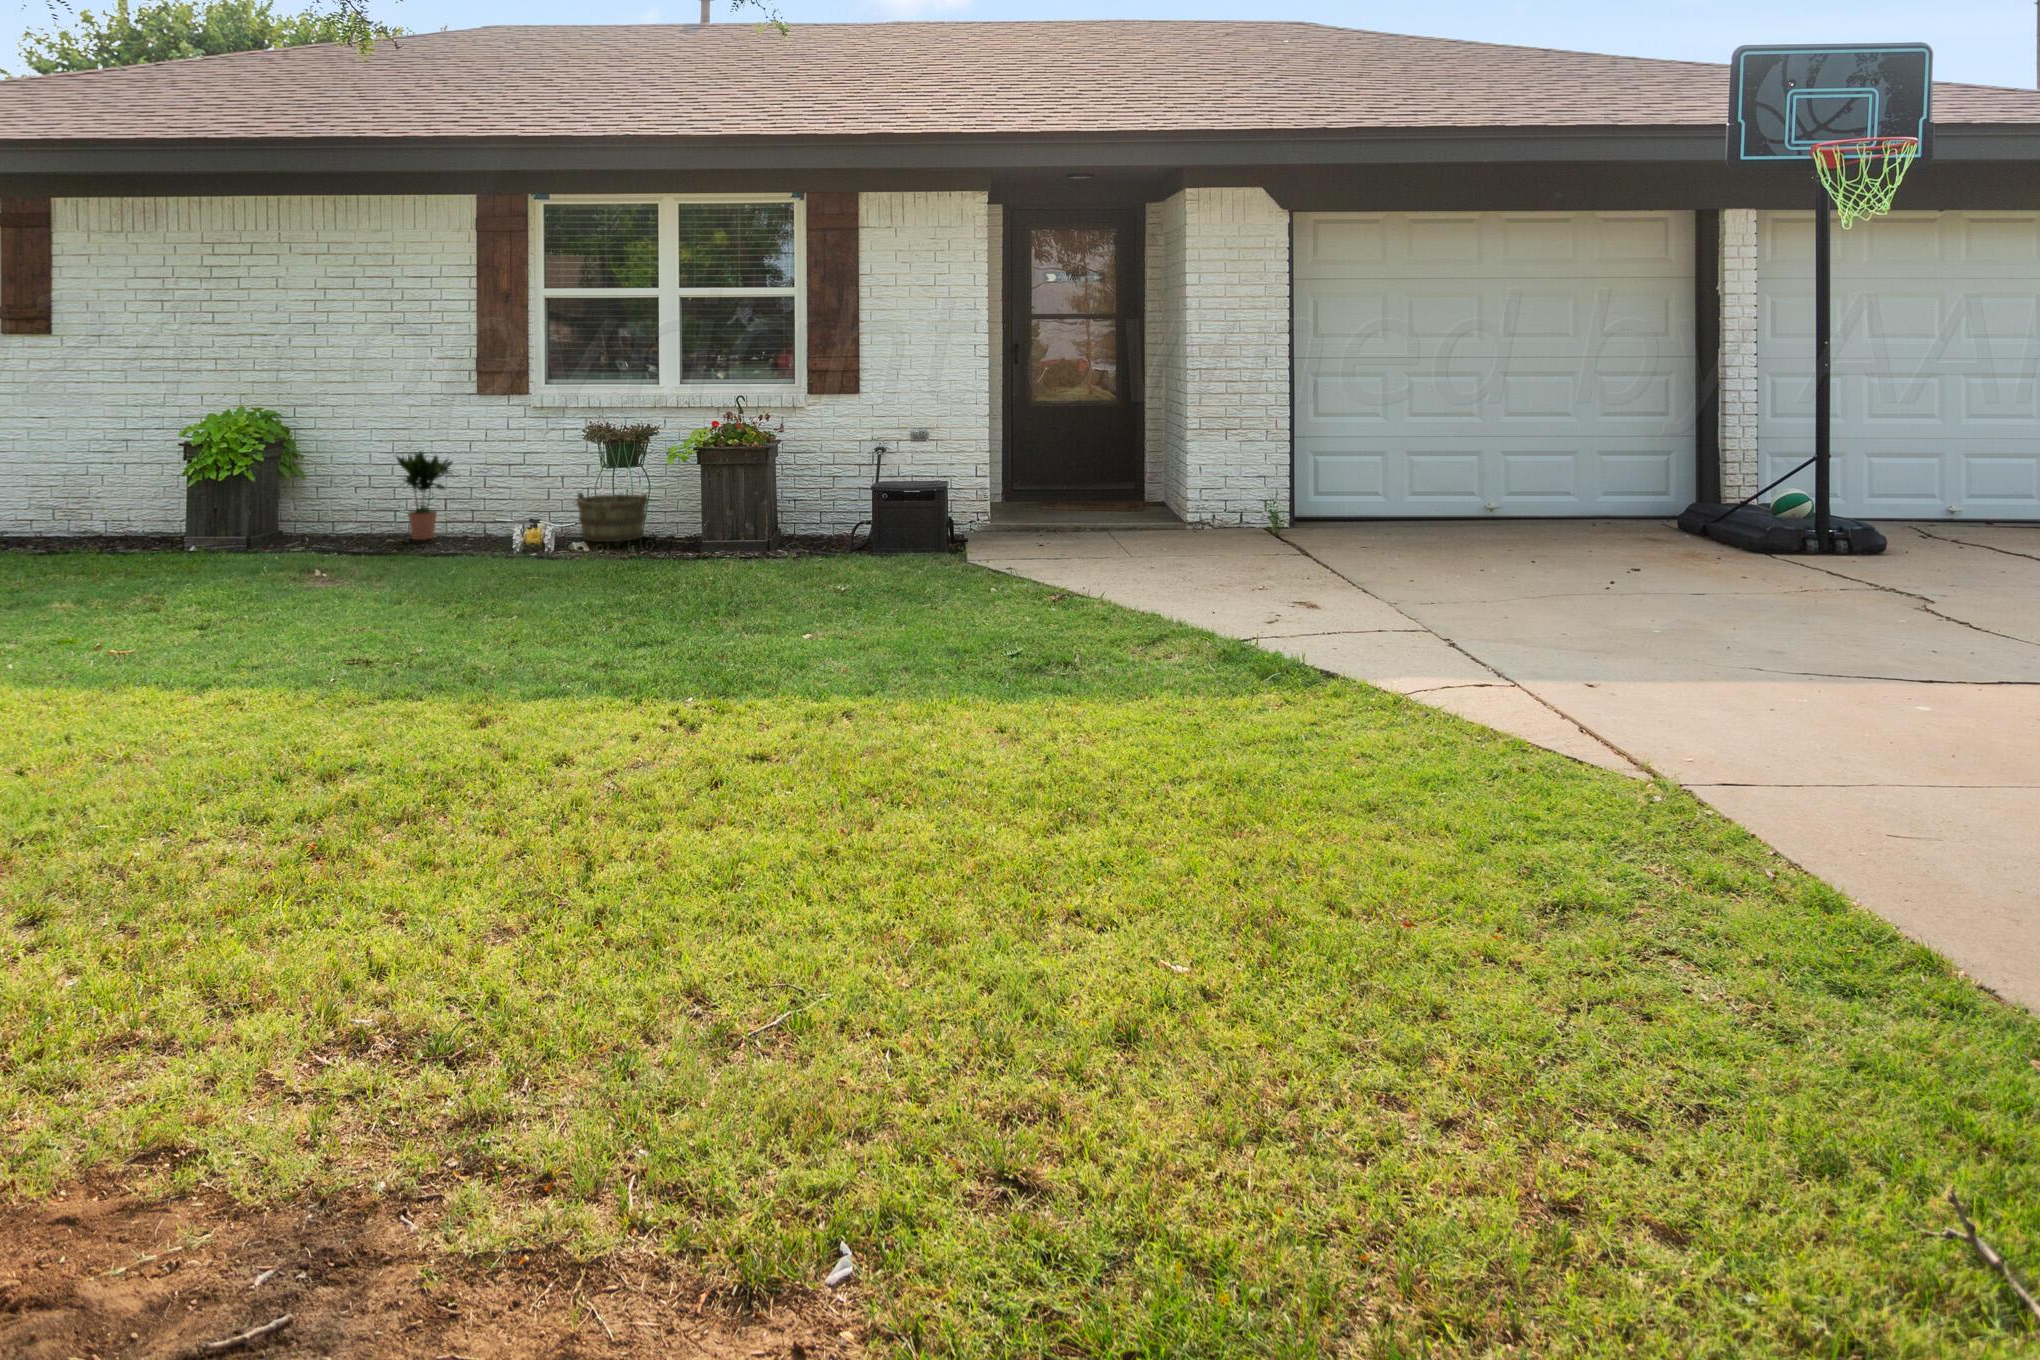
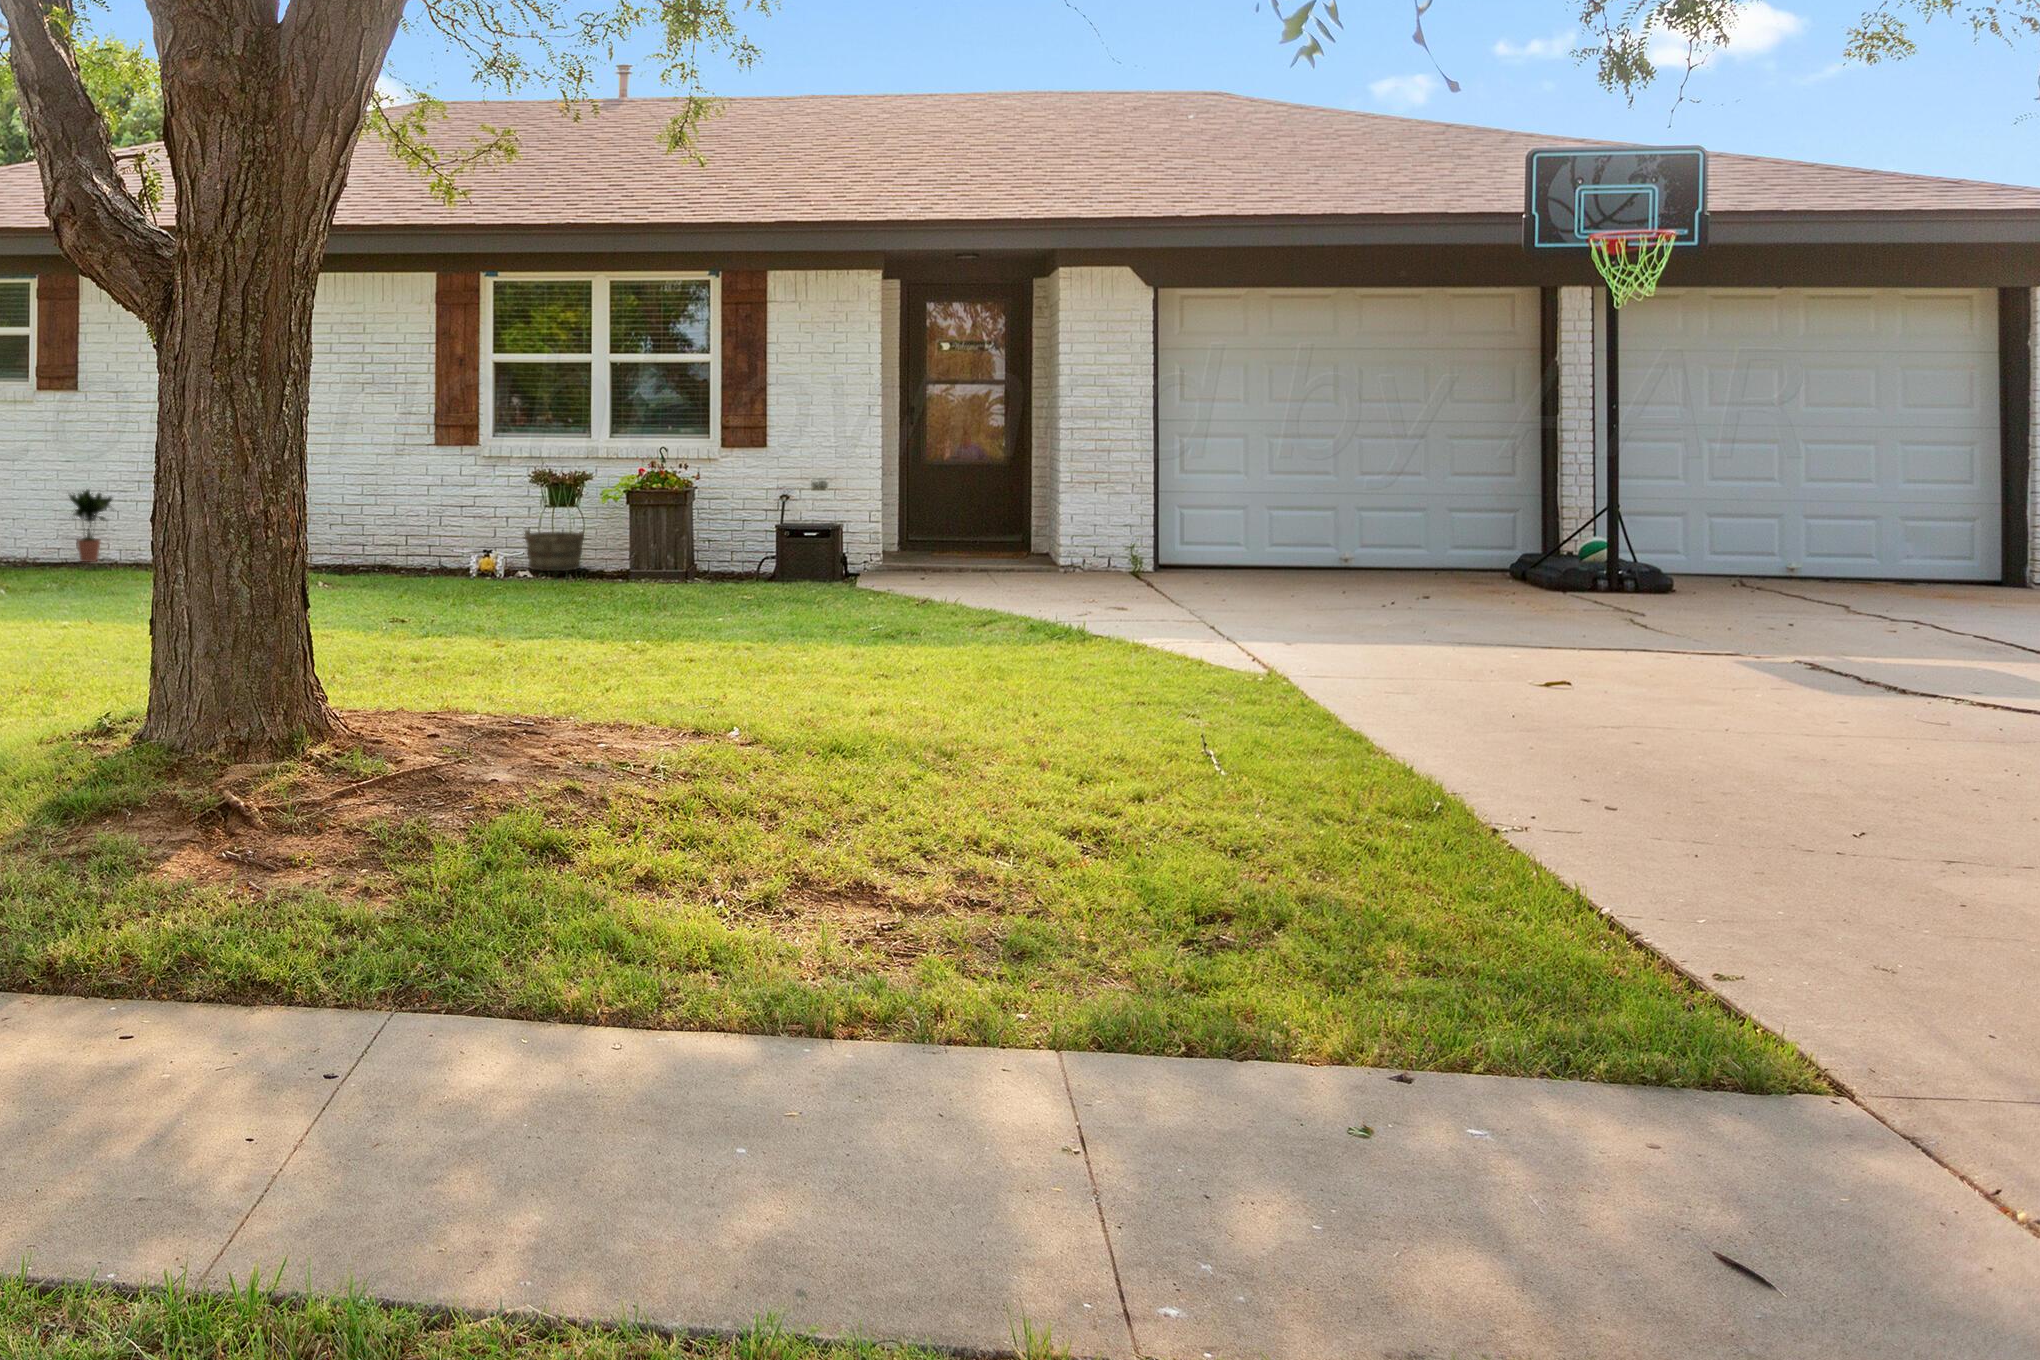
potted plant: present [396,452,452,540] -> present [69,489,113,562]

